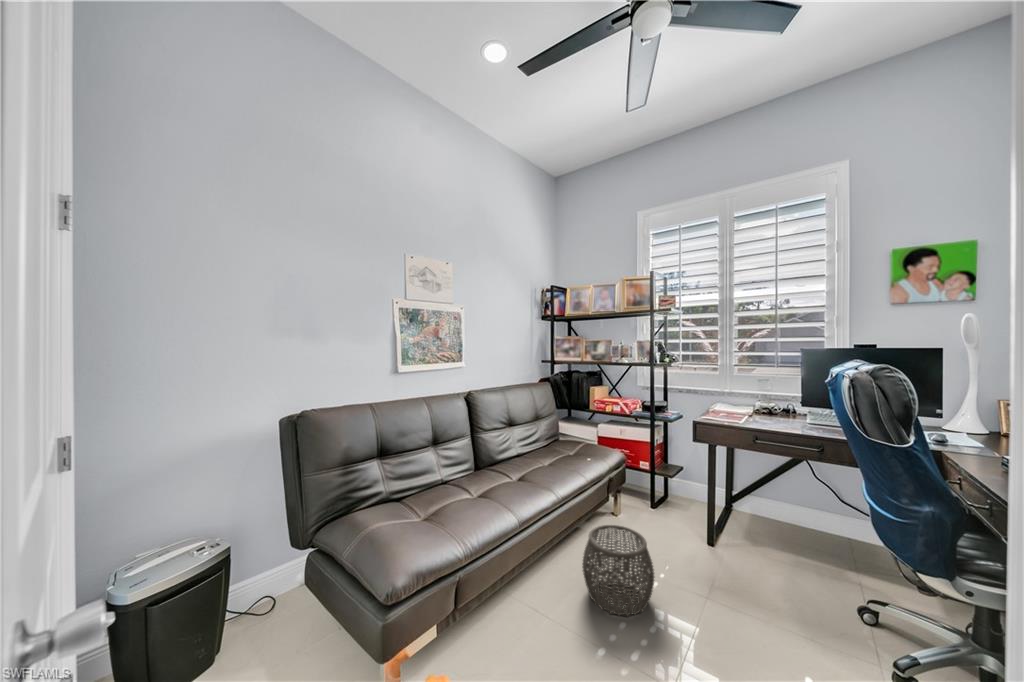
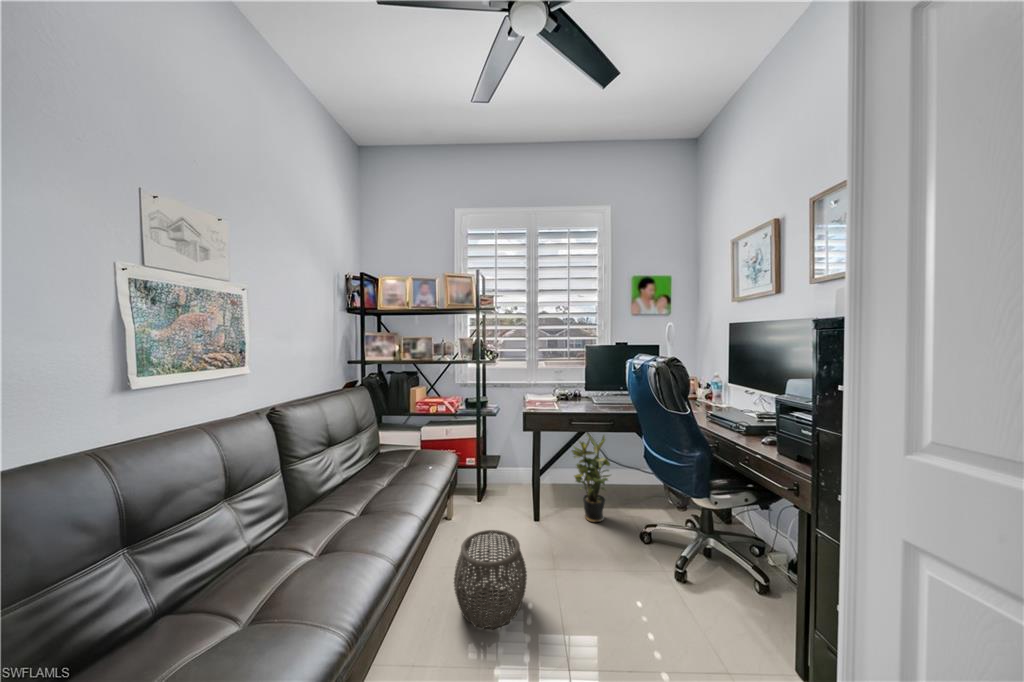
potted plant: none [756,459,823,575] -> present [572,434,610,522]

